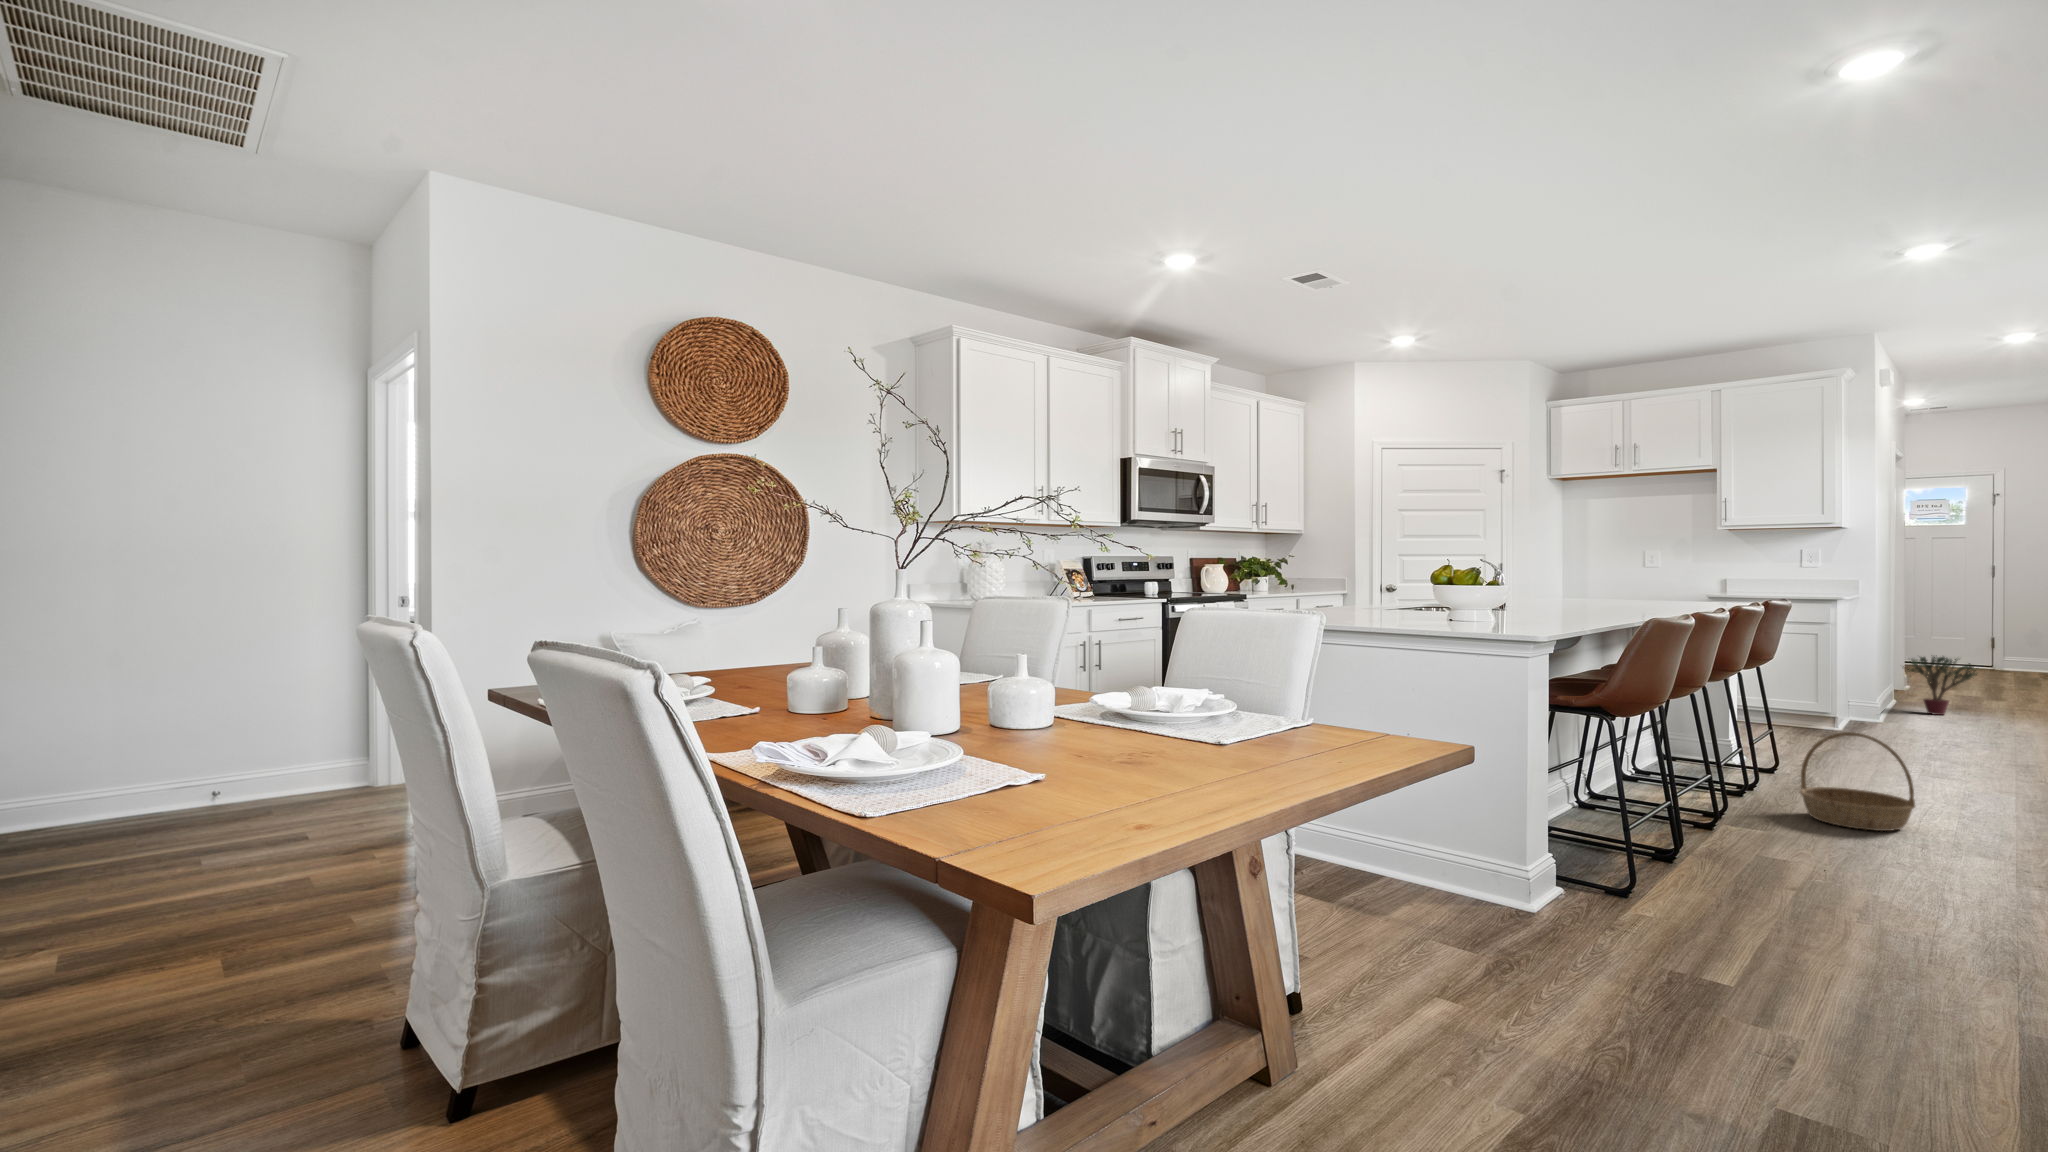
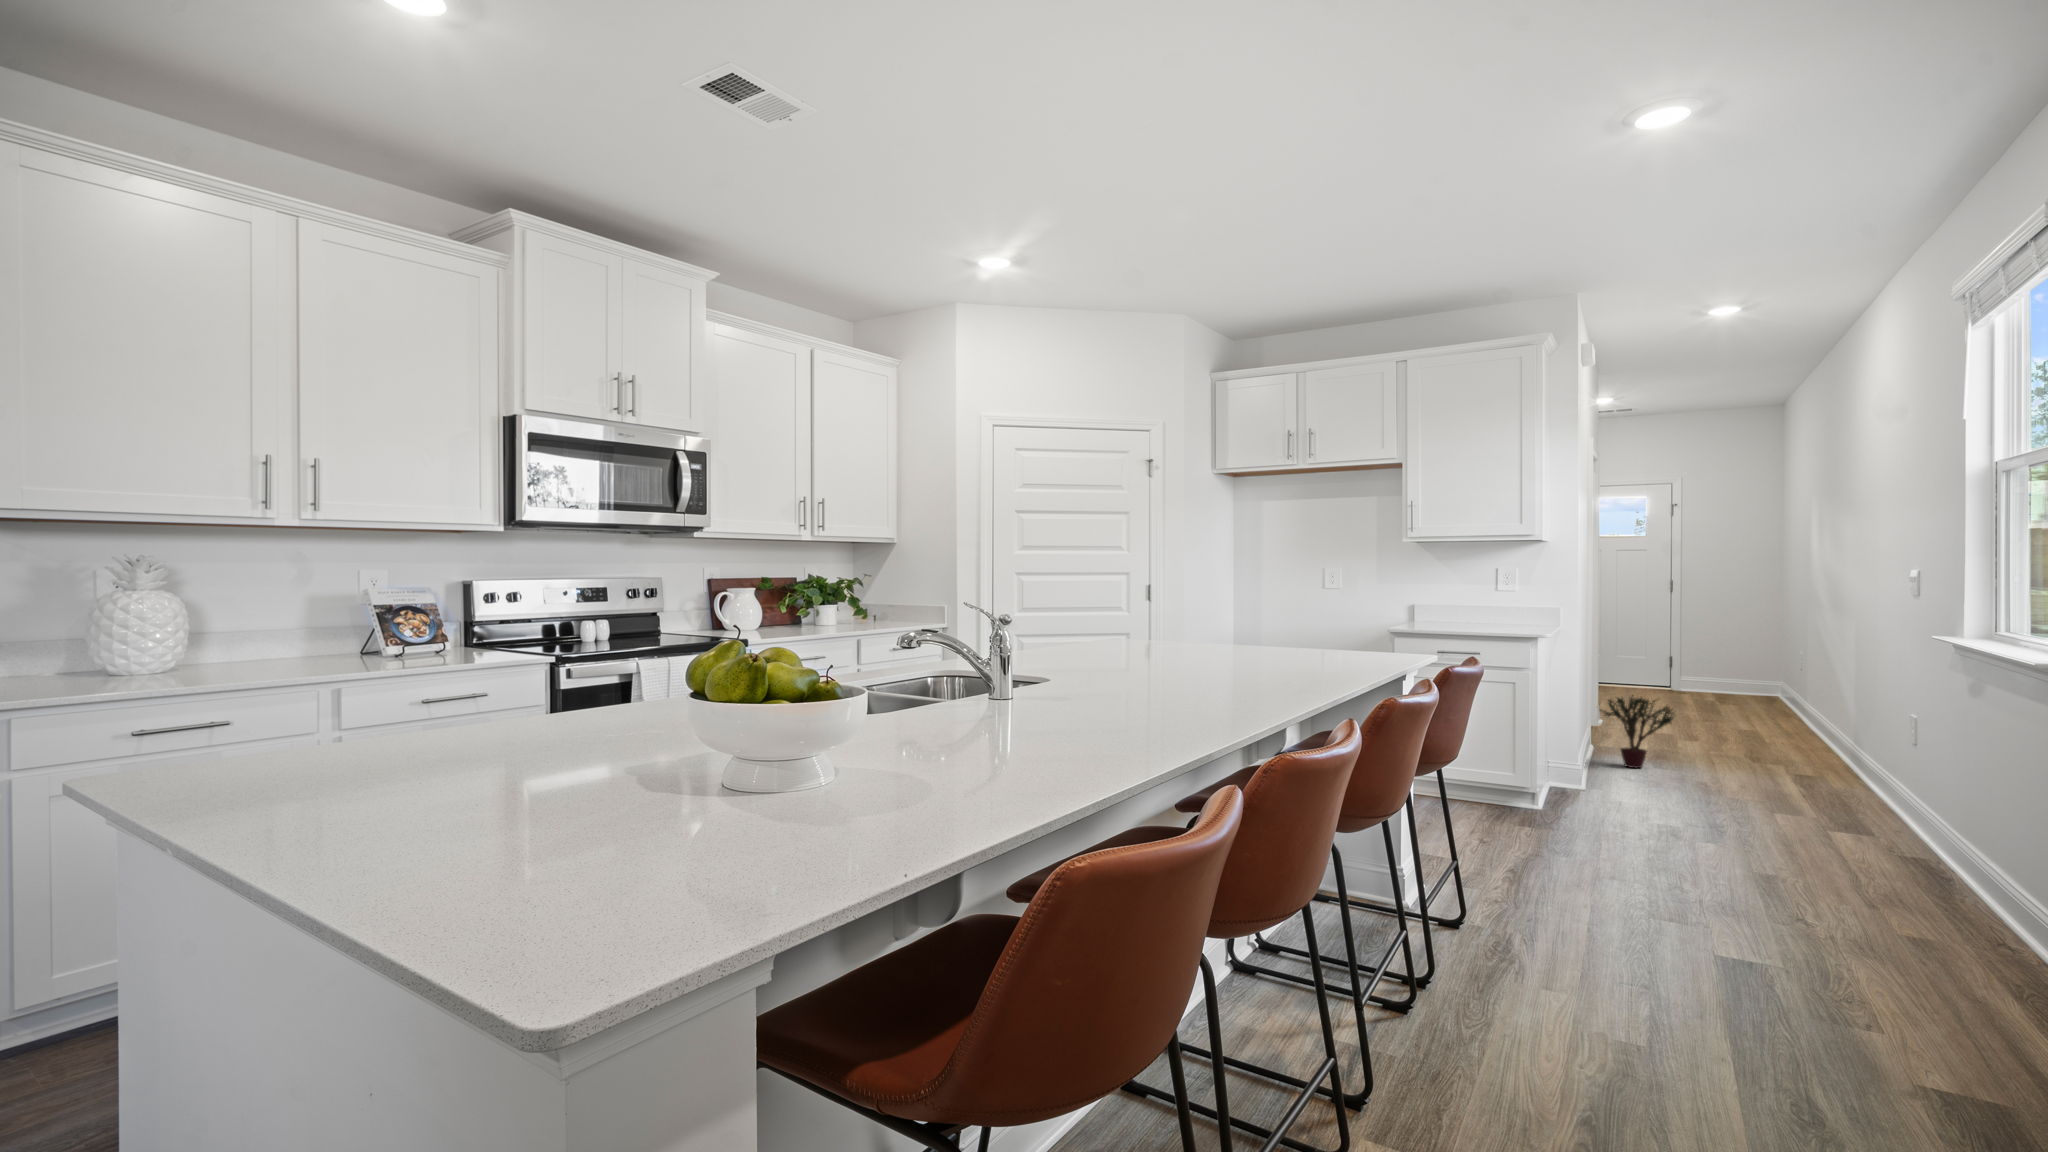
basket: present [1800,732,1916,831] -> none [1488,901,1658,1083]

